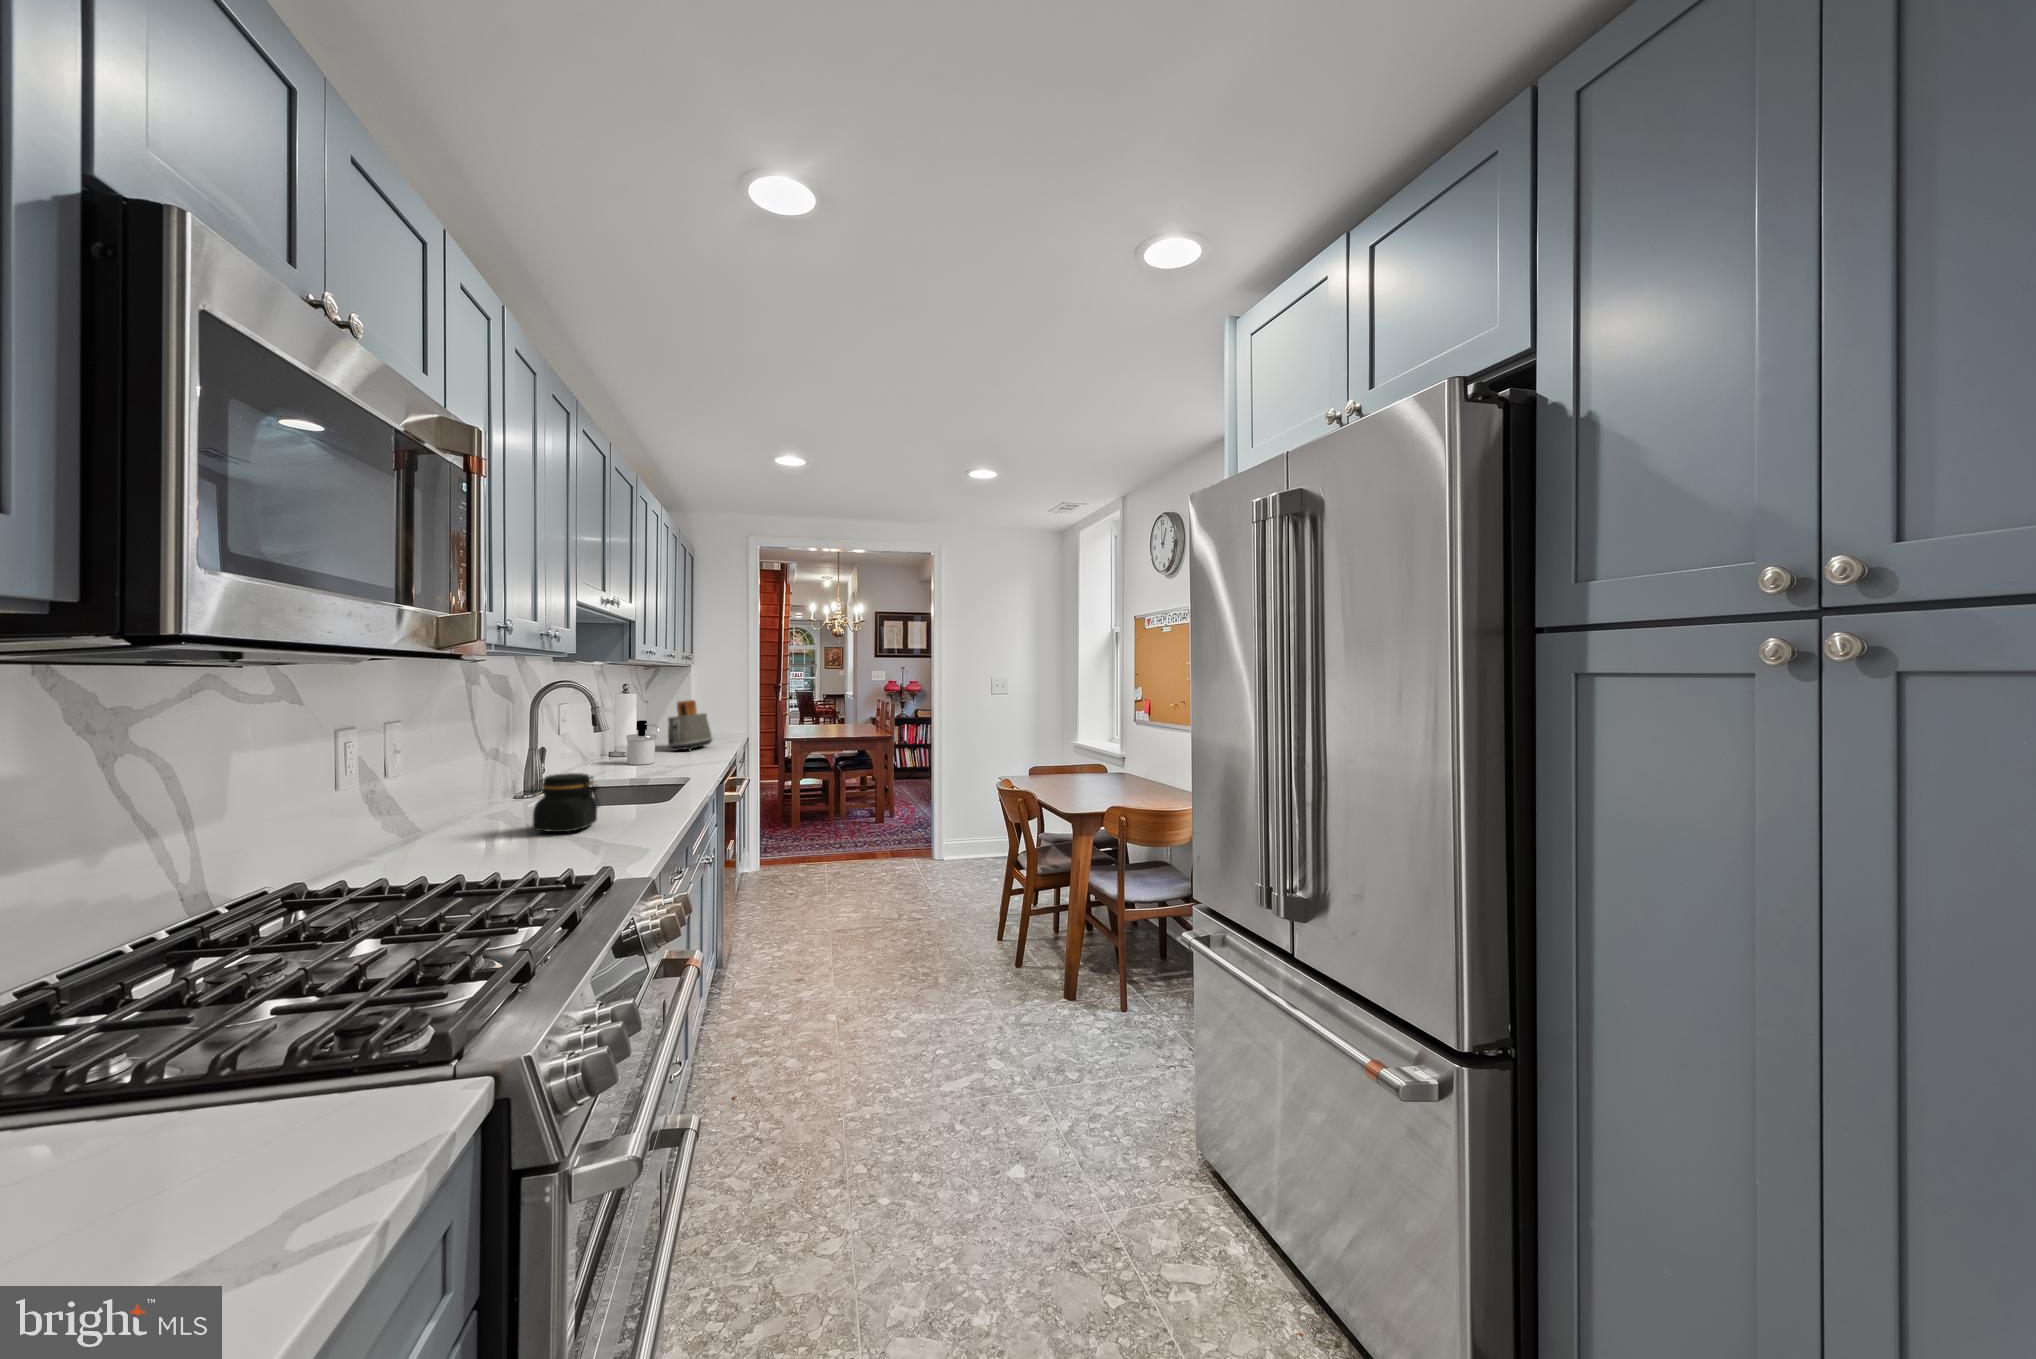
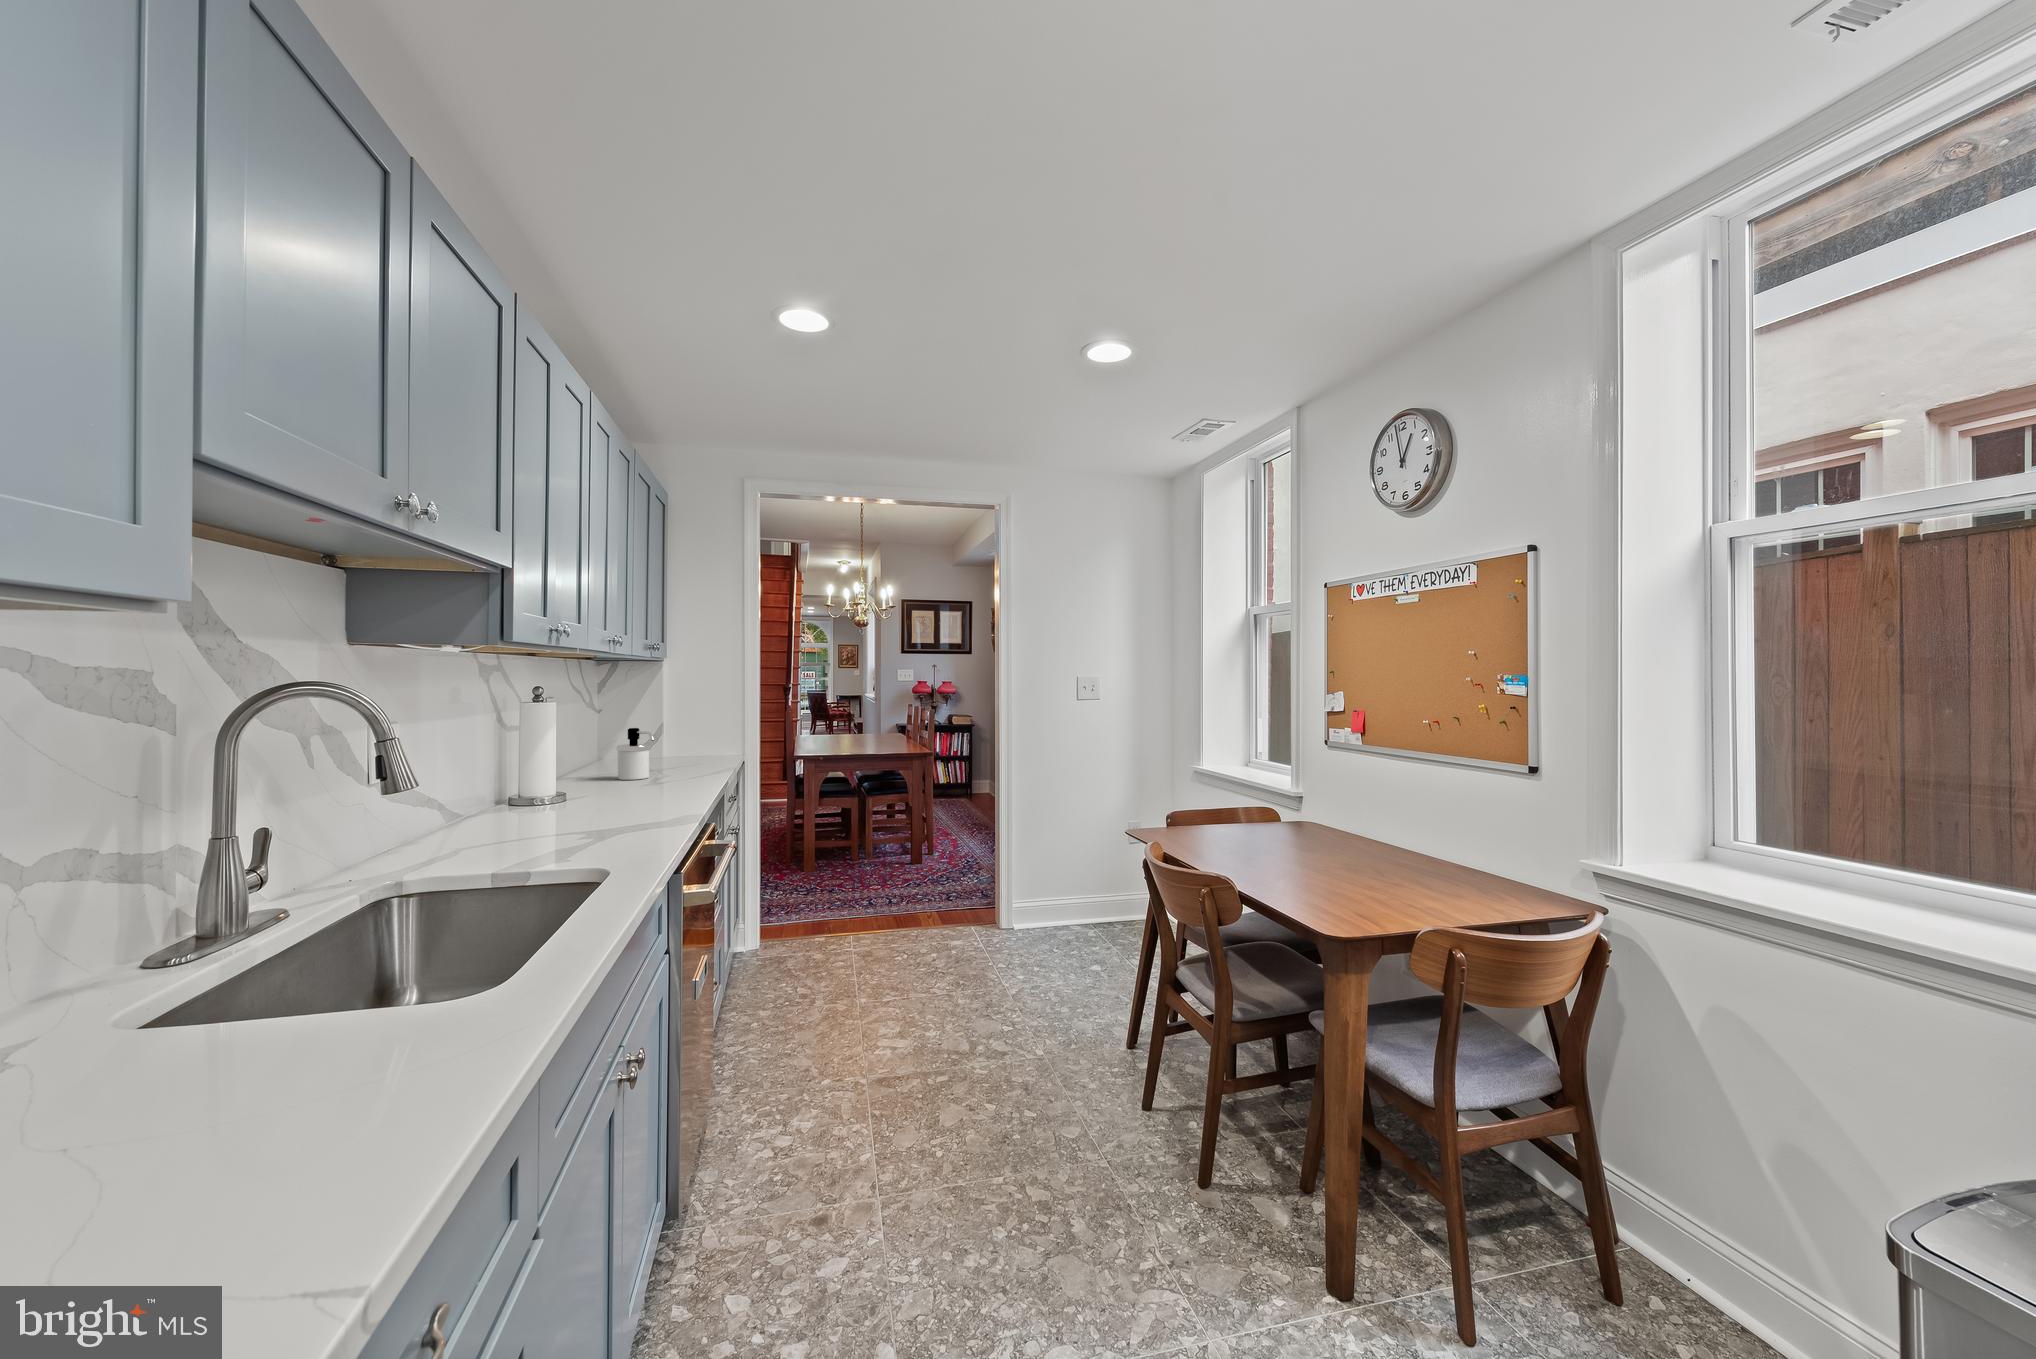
toaster: present [668,700,712,751] -> none [662,704,714,764]
jar: present [531,773,600,832] -> none [513,783,592,850]

